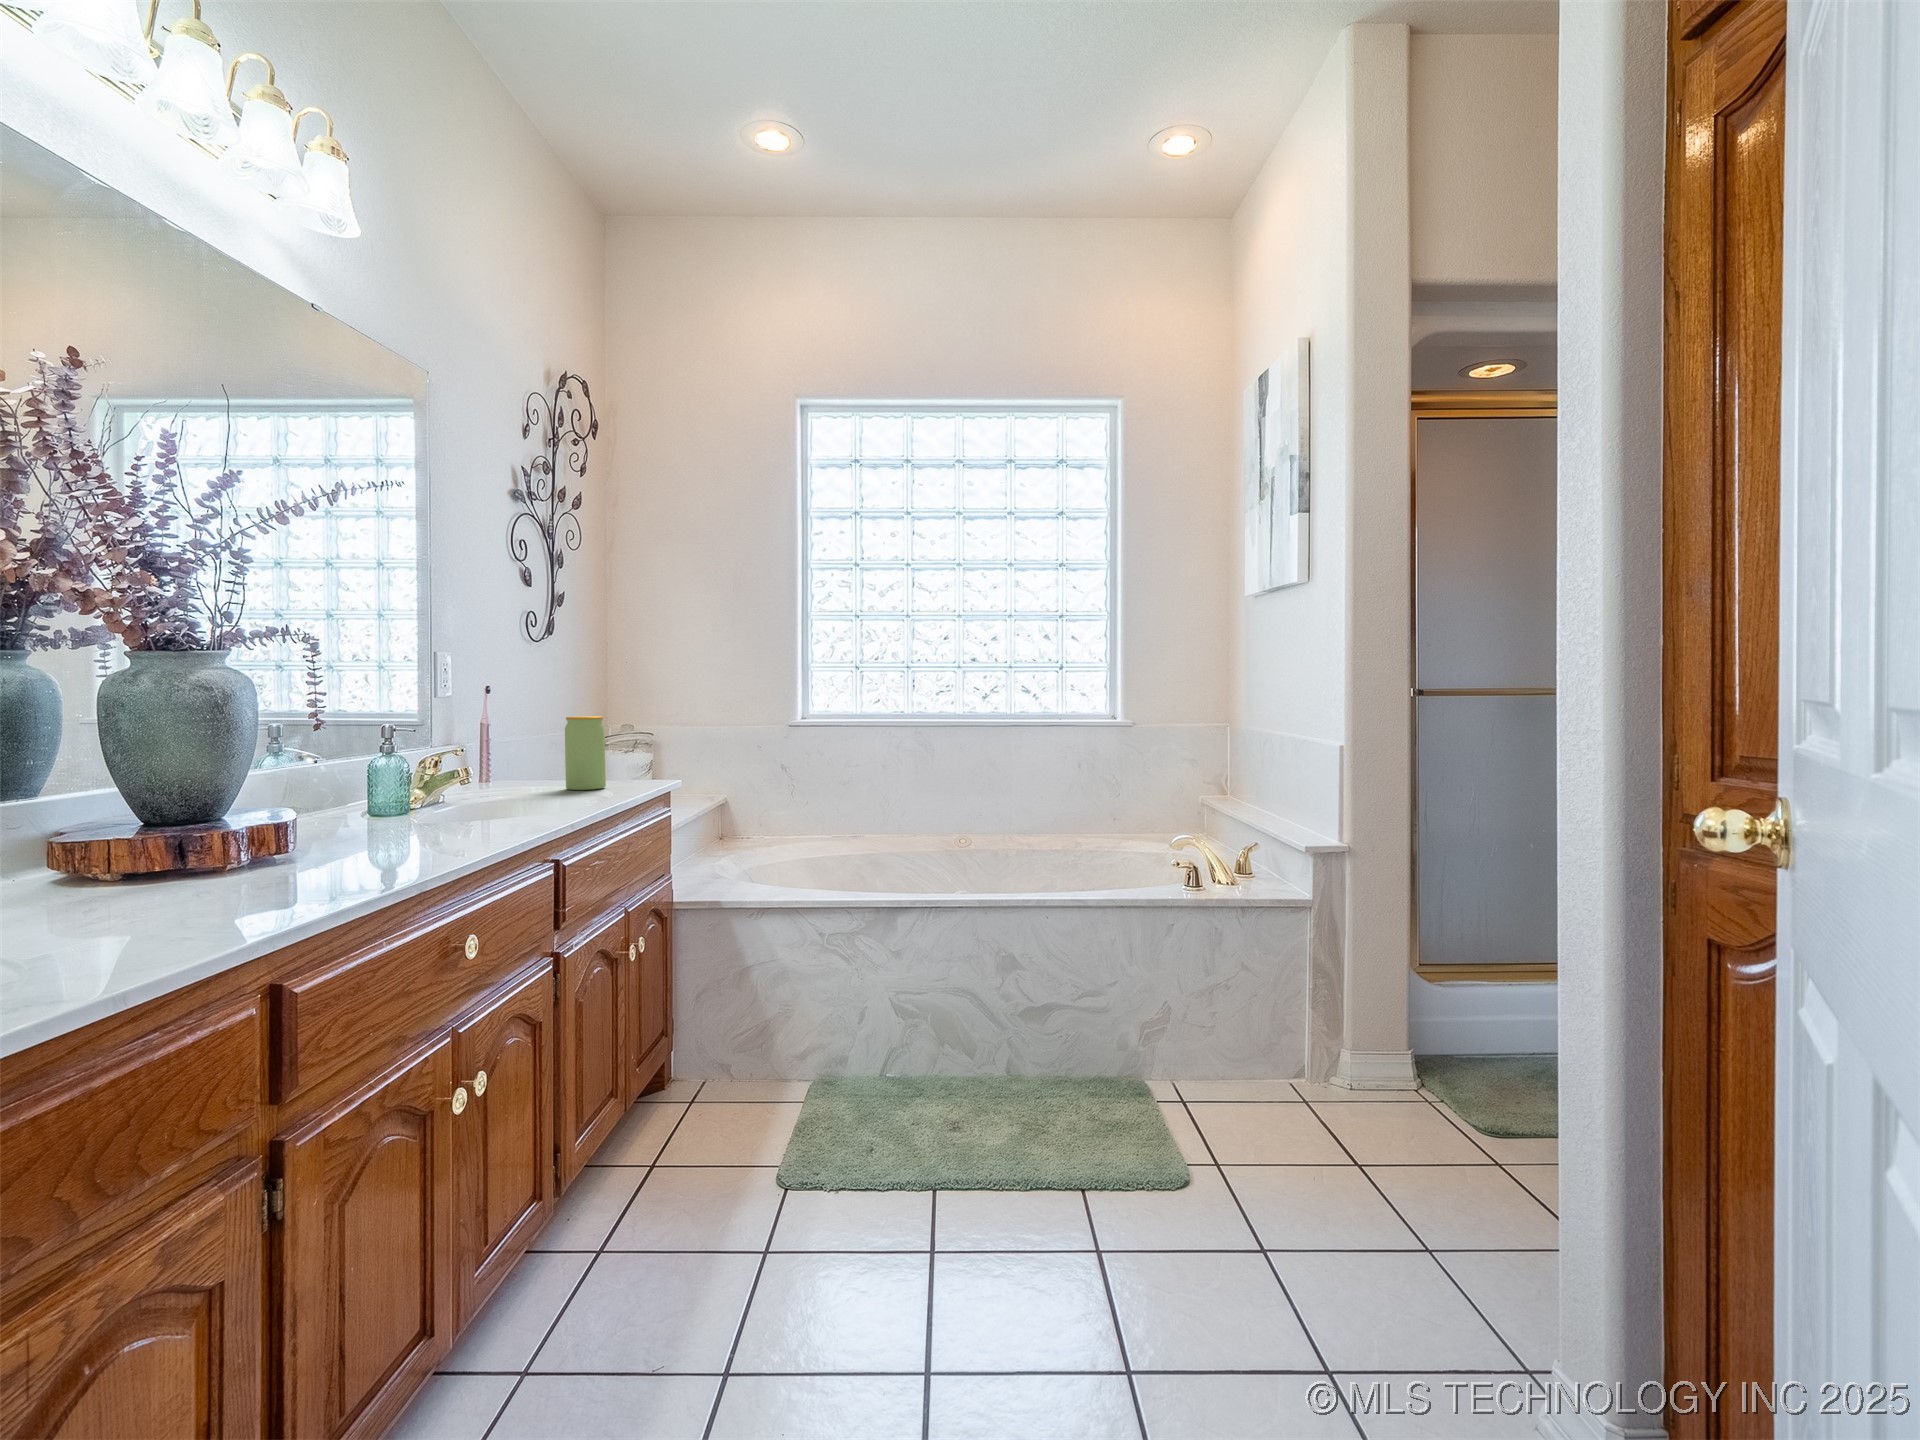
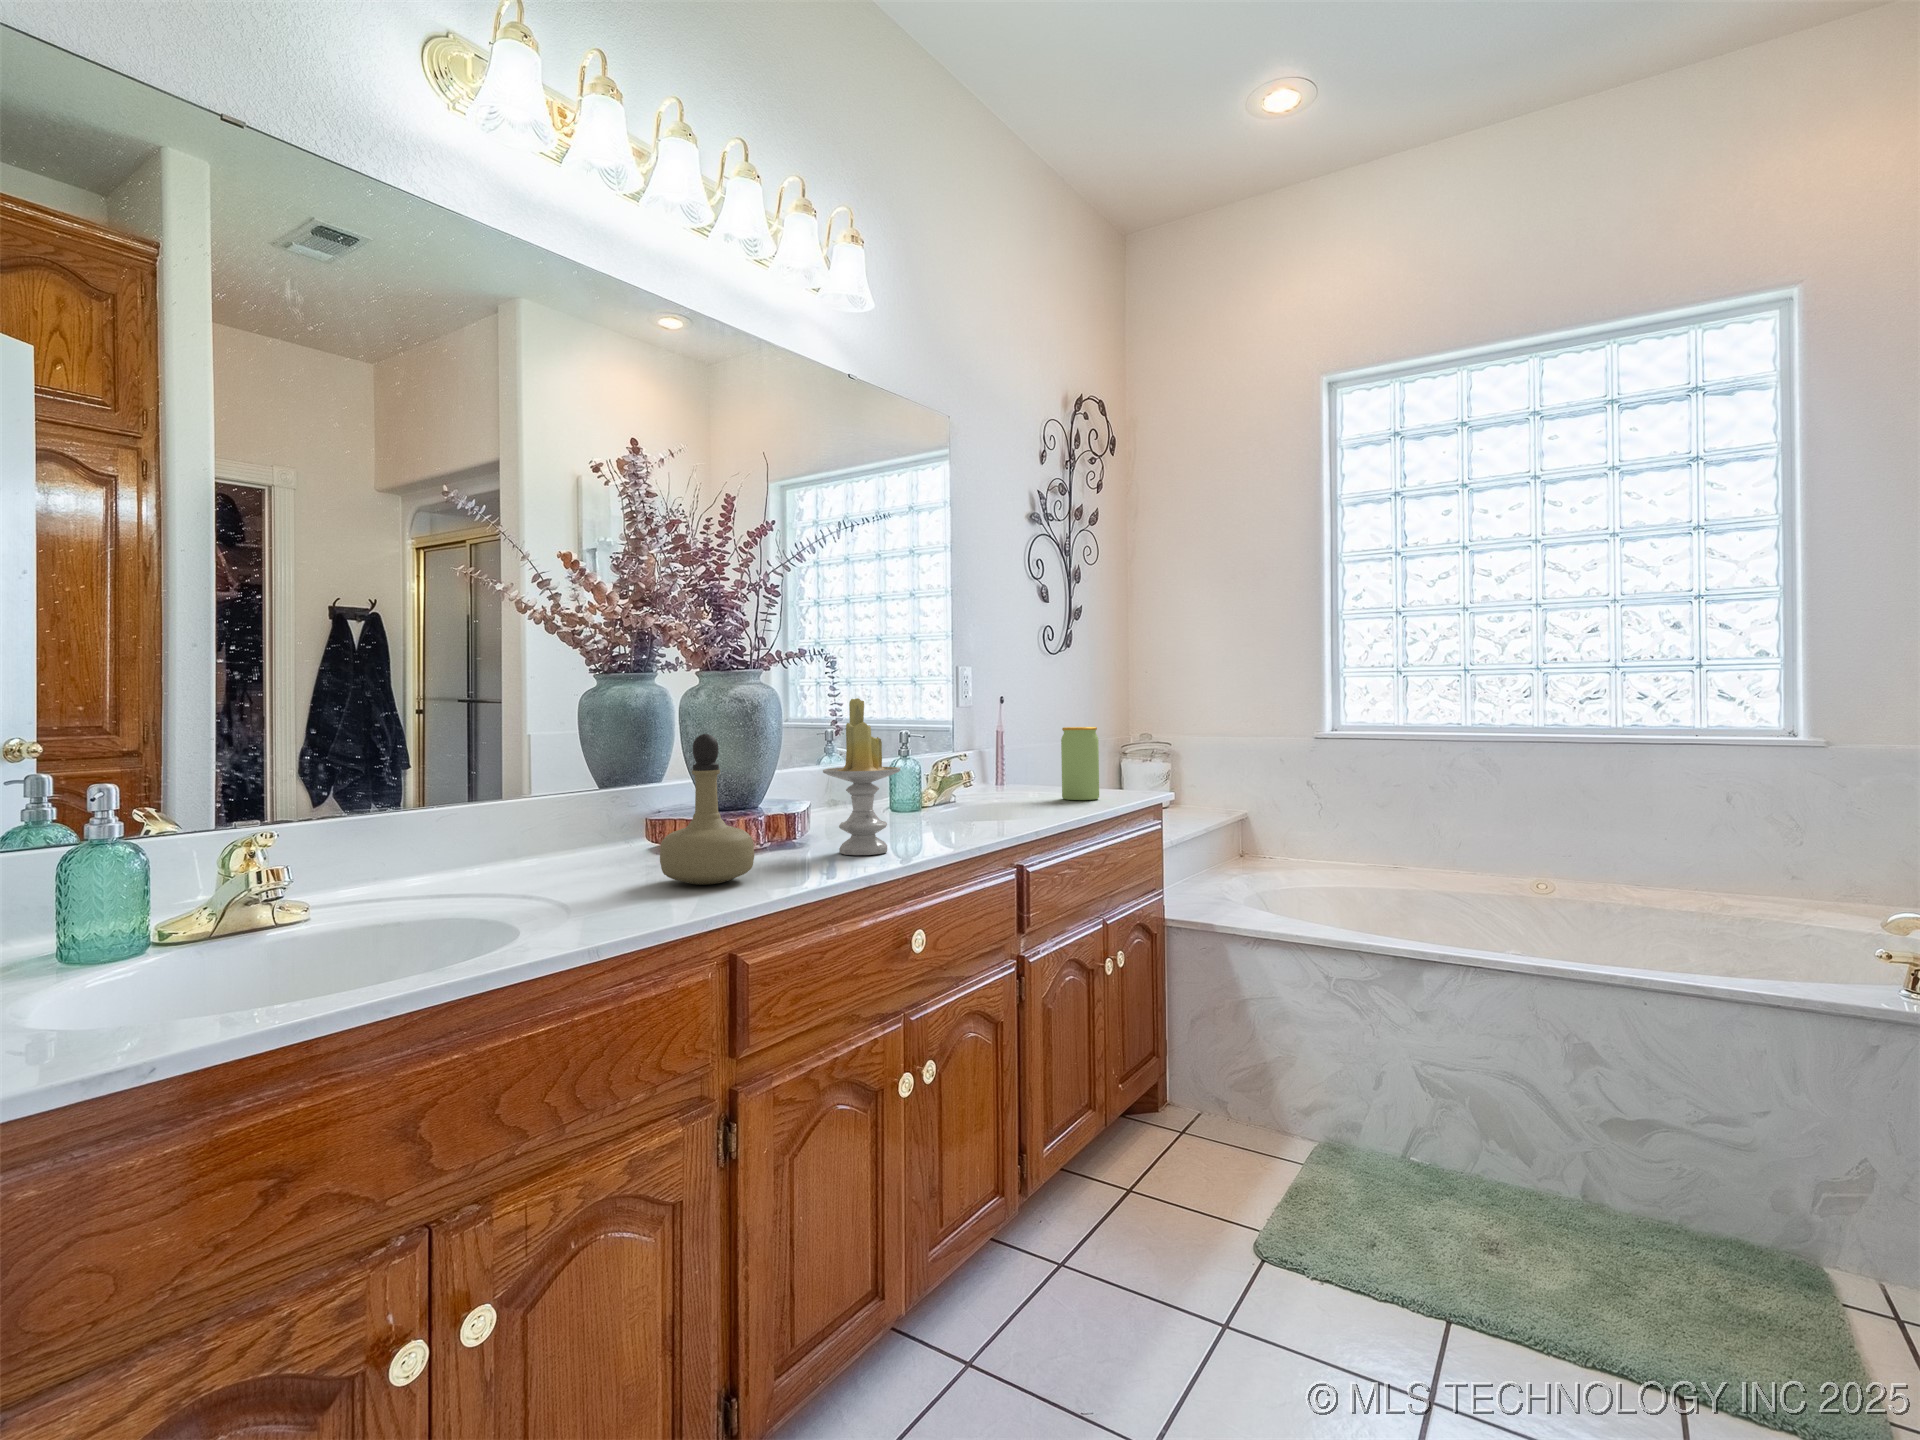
candle: none [336,687,436,862] -> present [823,698,901,855]
perfume bottle: none [135,730,275,912] -> present [660,734,754,885]

